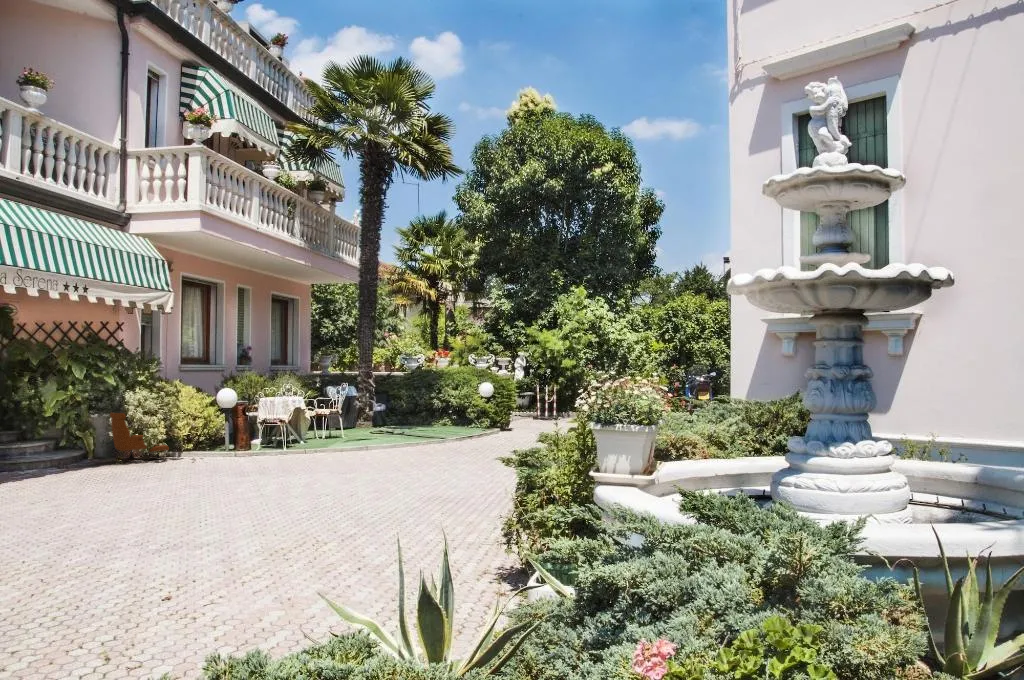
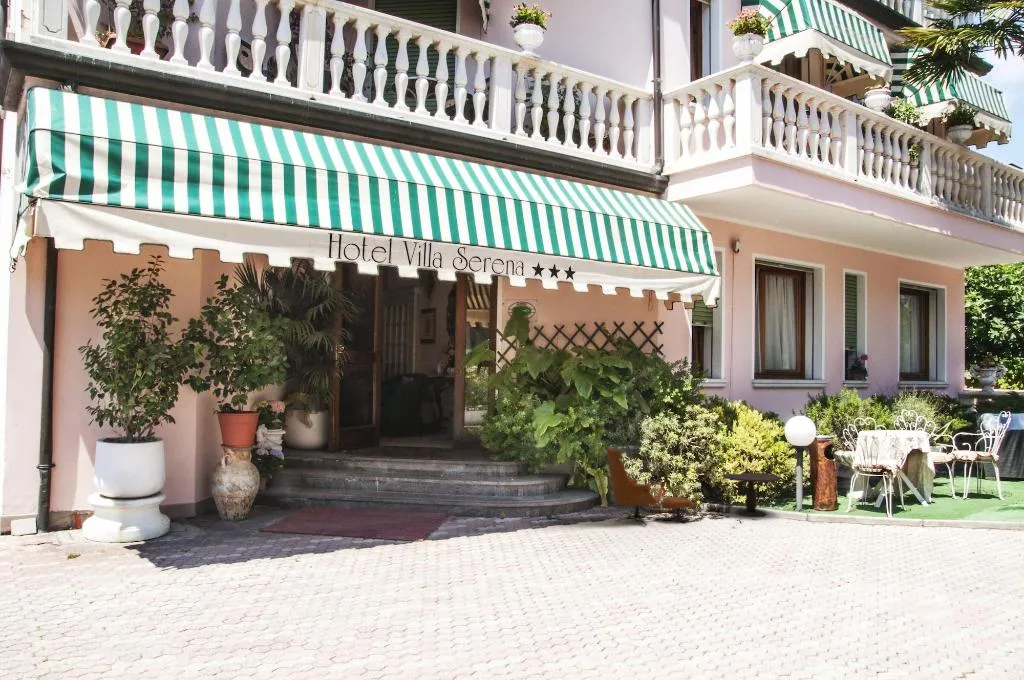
side table: none [181,427,219,455] -> present [722,473,781,516]

